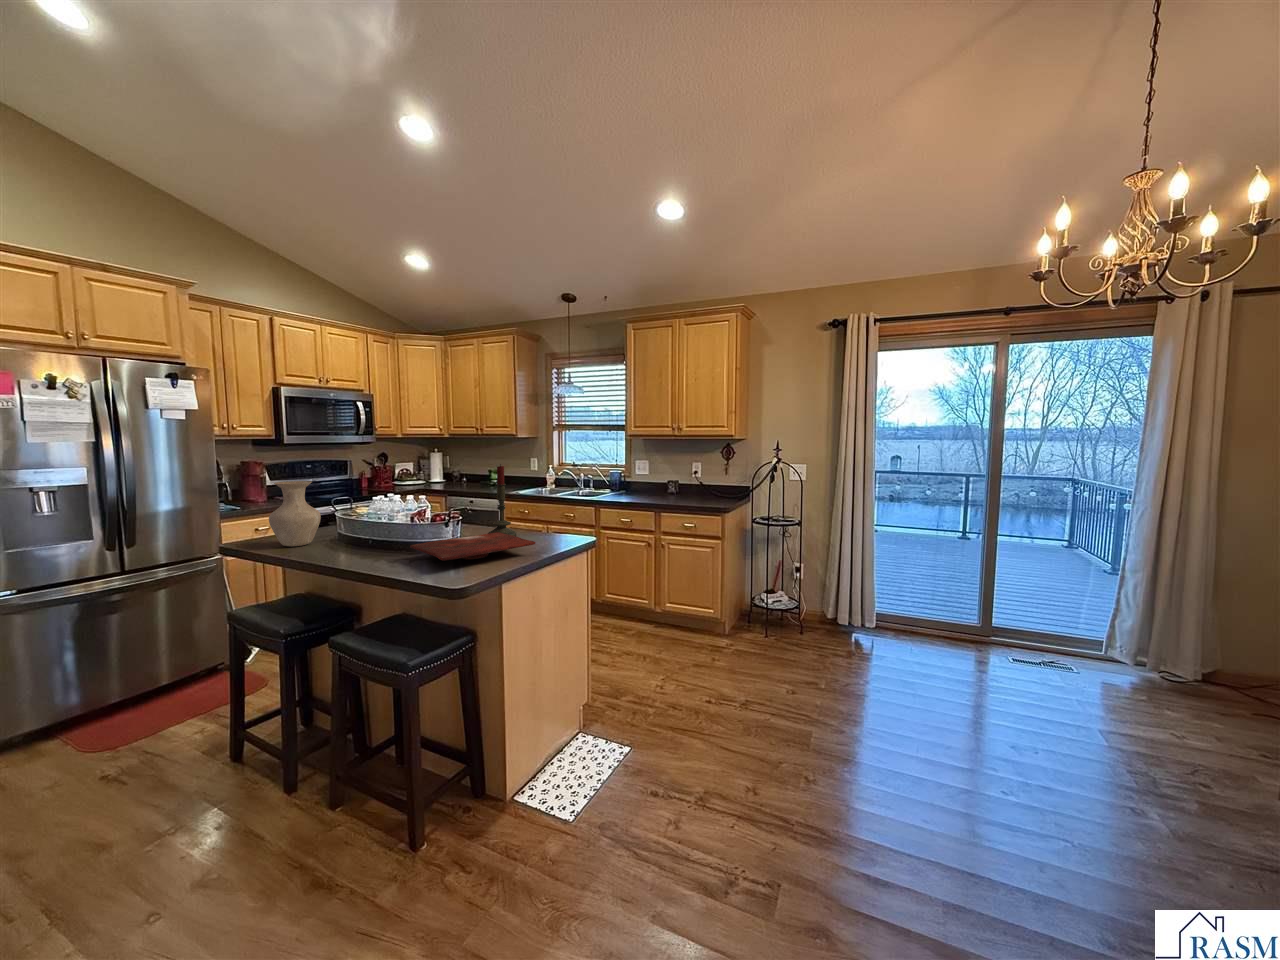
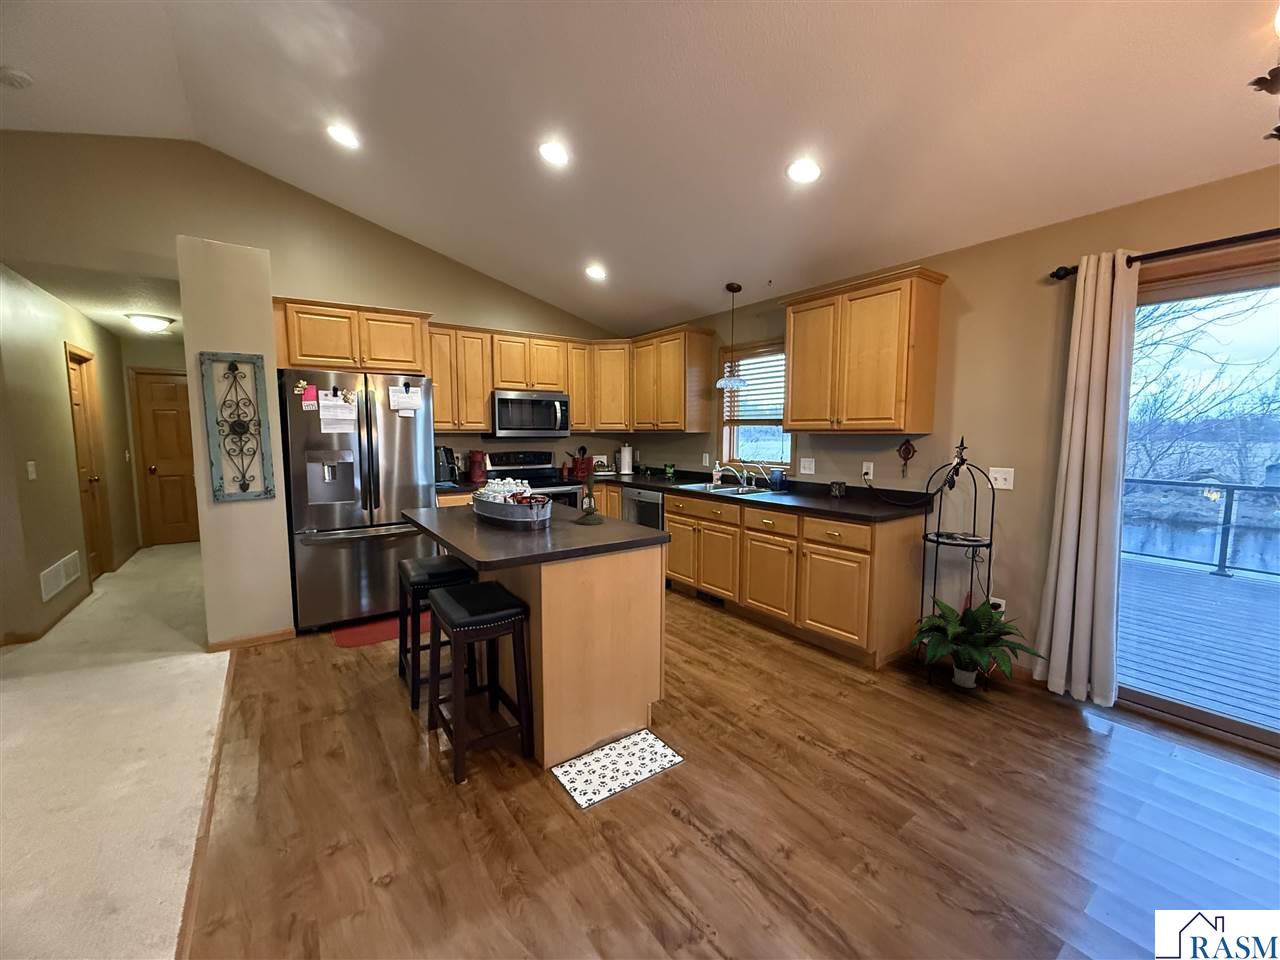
vase: present [269,481,321,546] -> none [427,464,463,515]
cutting board: present [410,532,536,561] -> none [491,518,587,538]
potted plant: none [750,563,843,635] -> present [907,595,1049,688]

